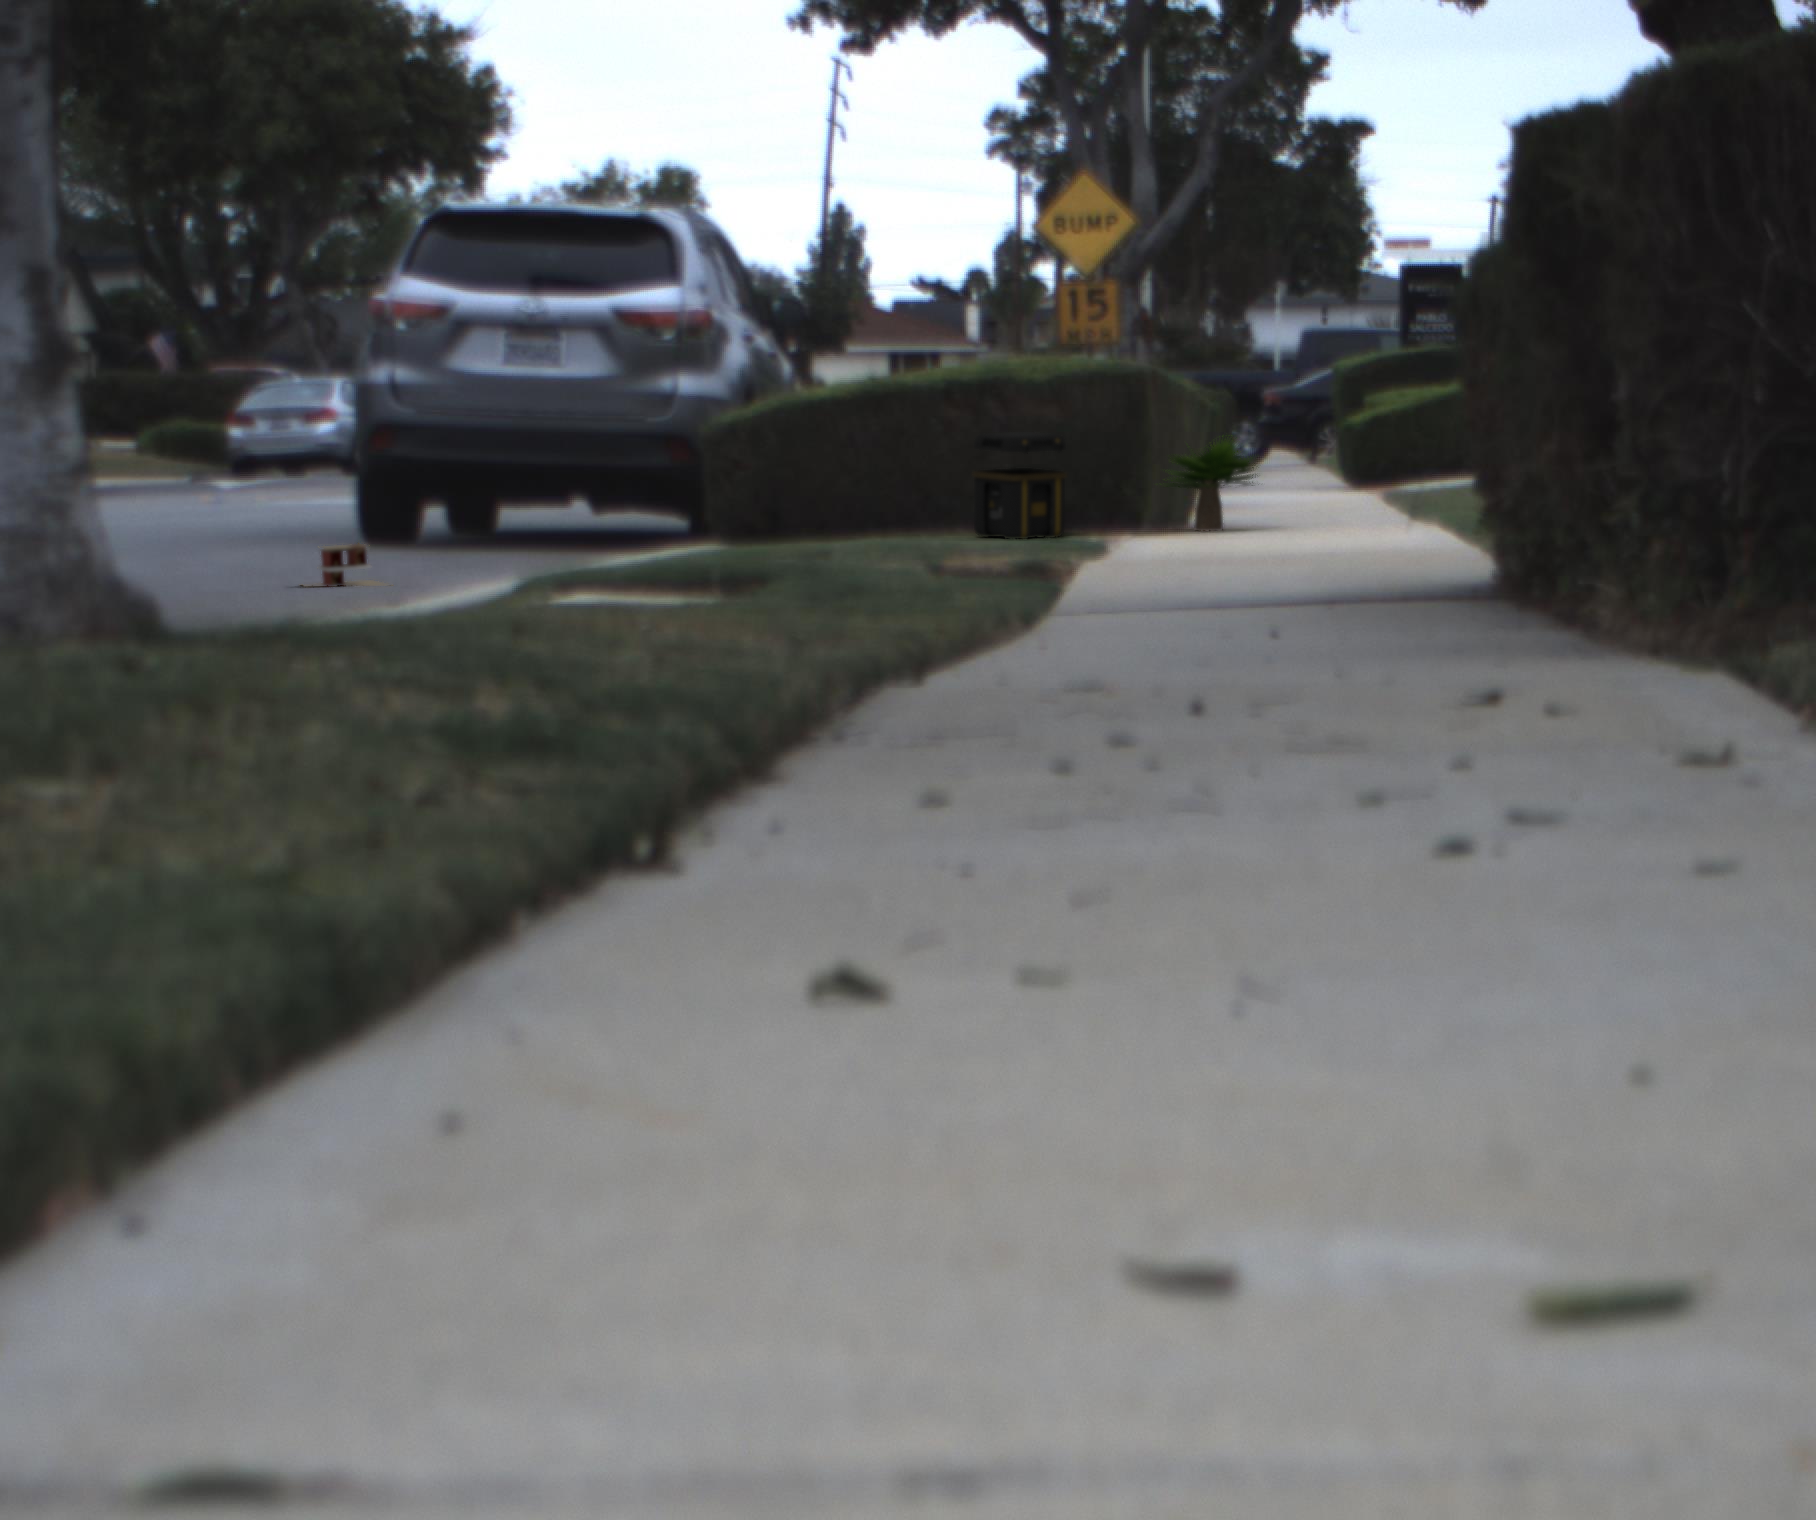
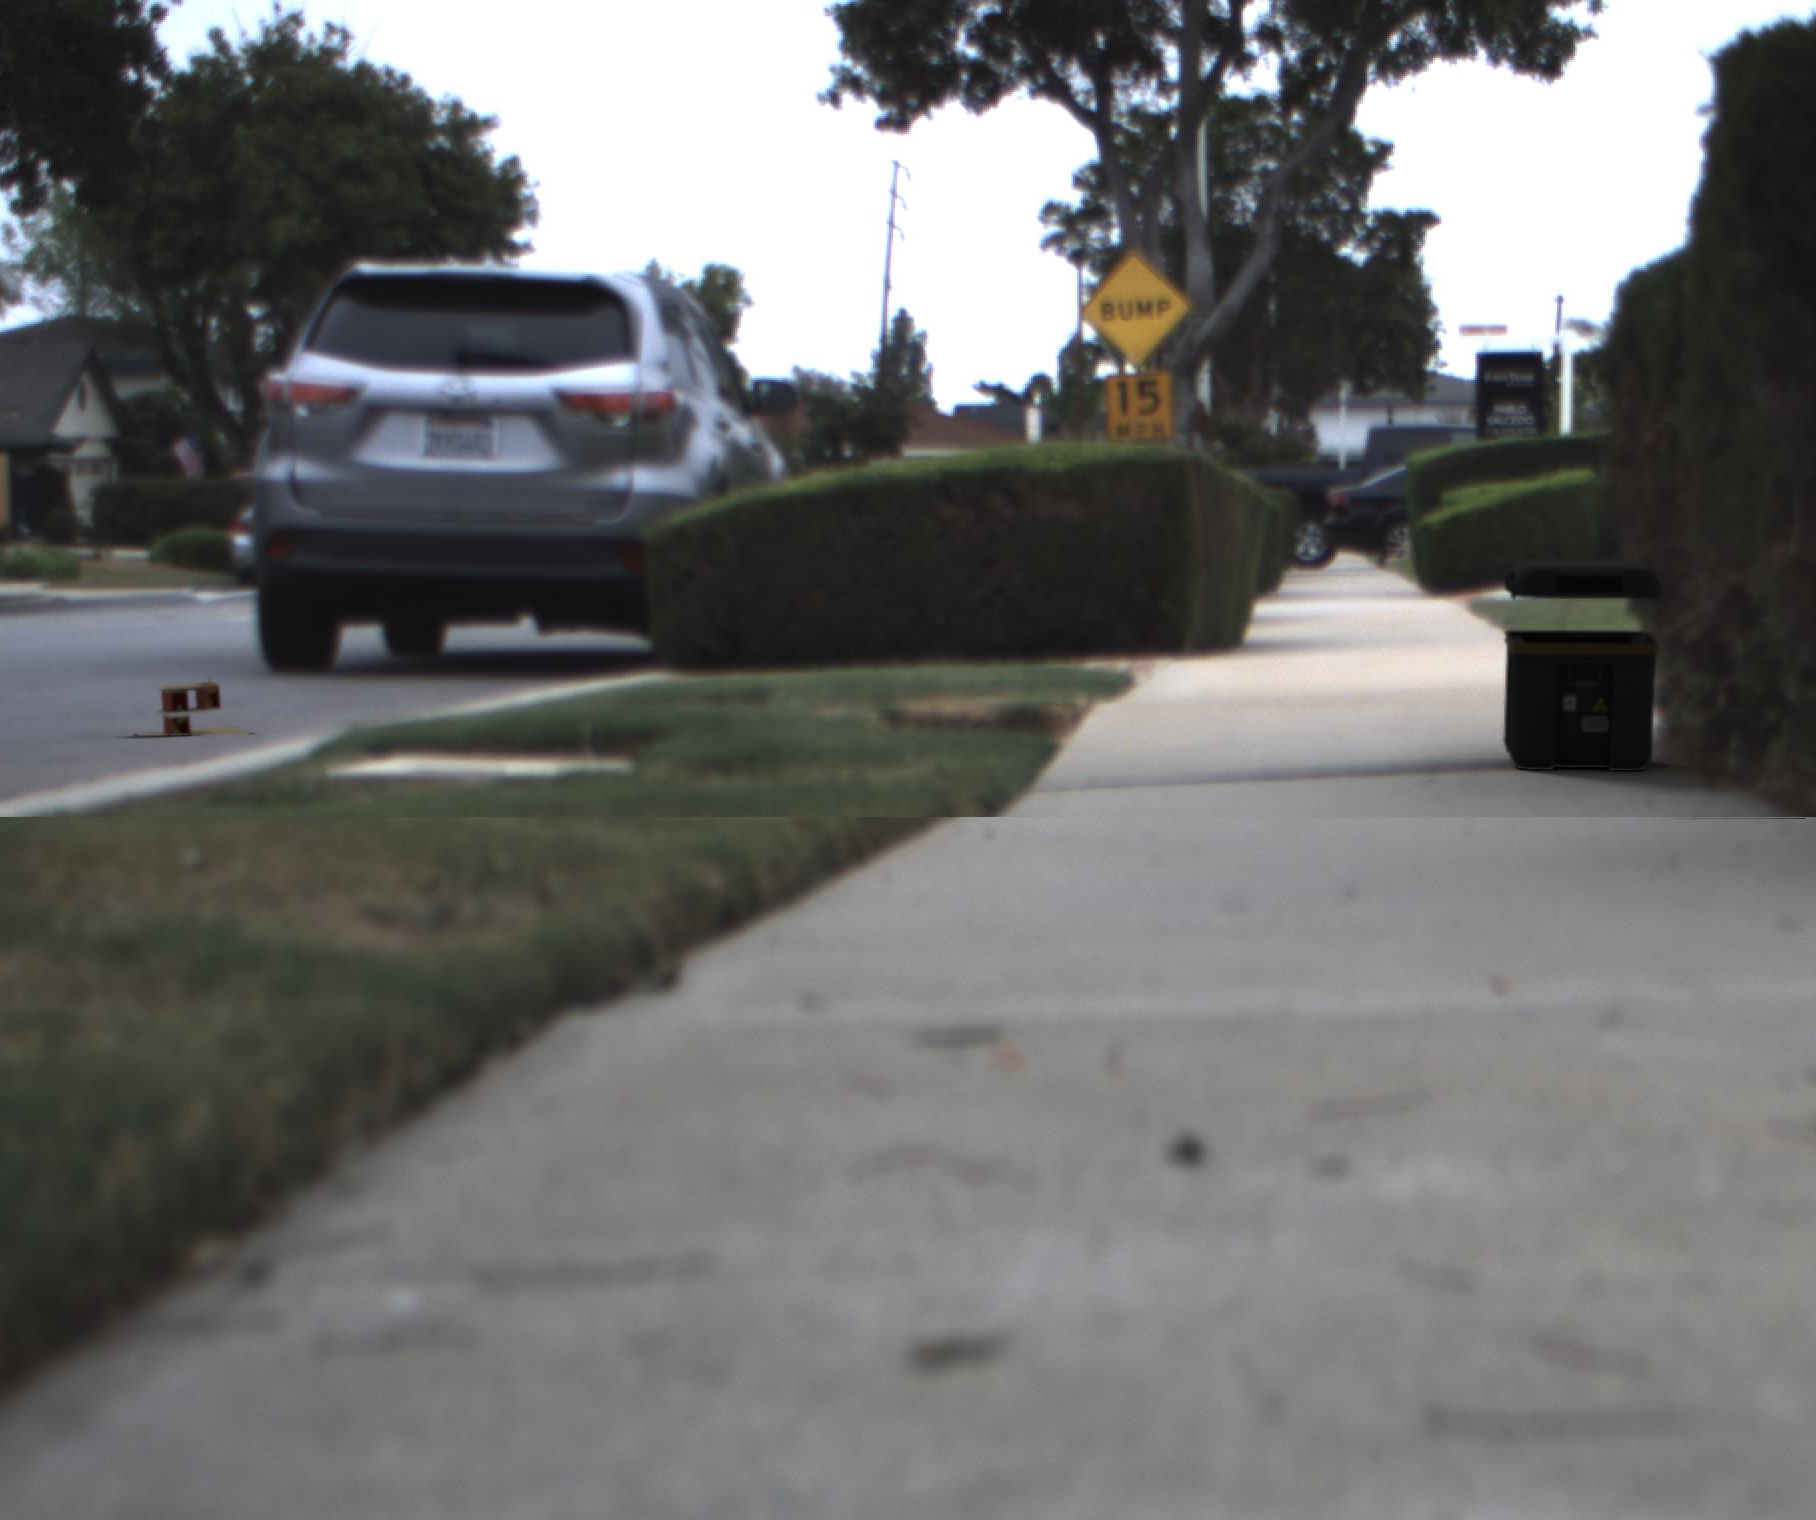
toolbox: present [973,432,1067,539] -> present [1503,559,1662,771]
potted plant: present [1160,436,1258,531] -> none [1212,538,1347,653]

